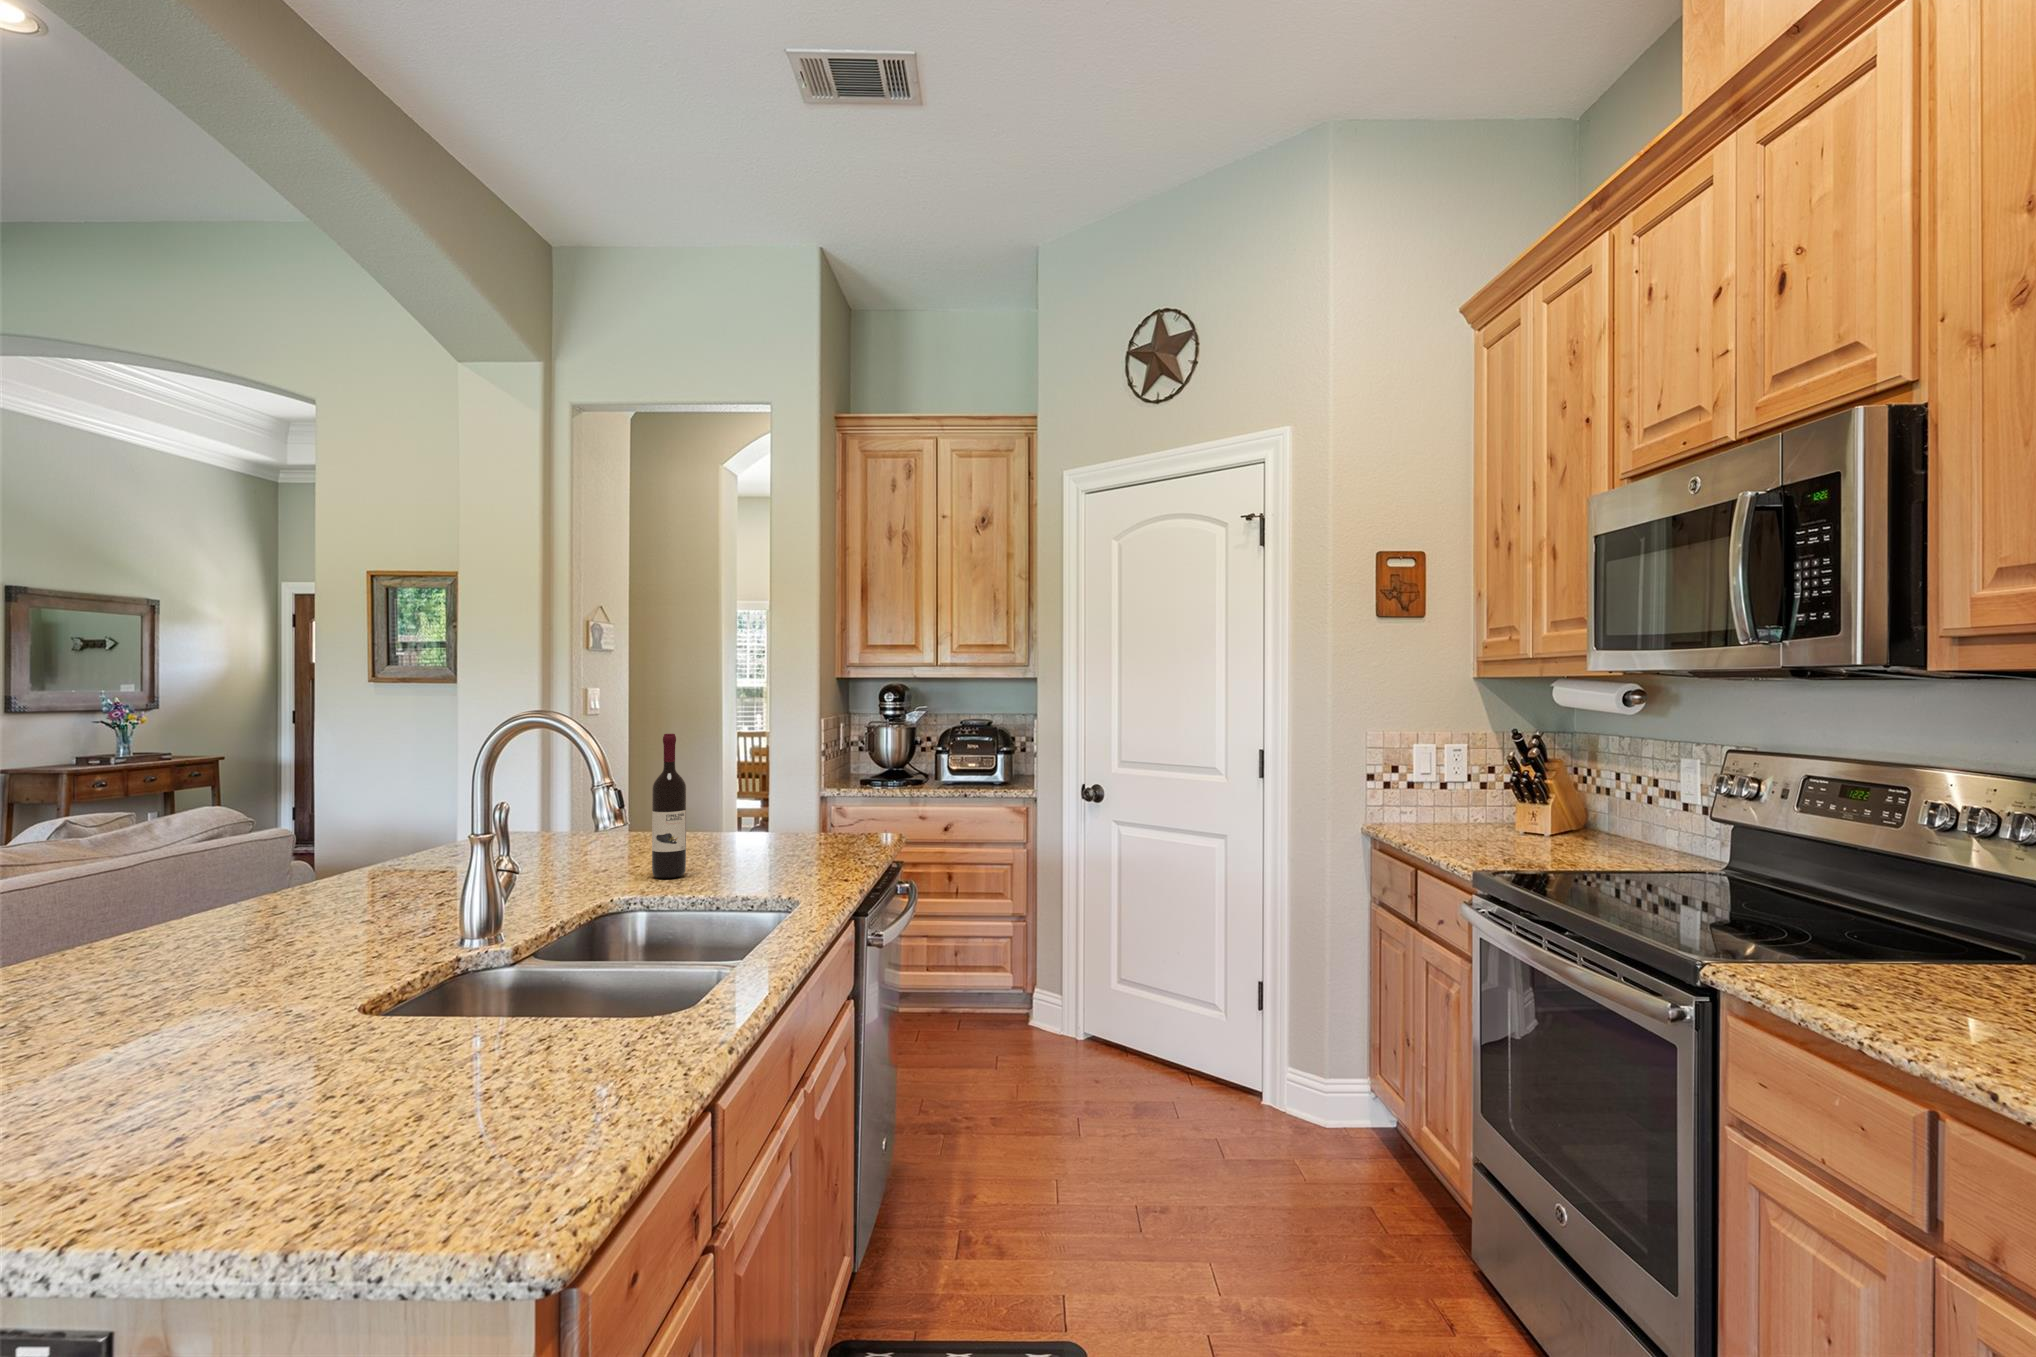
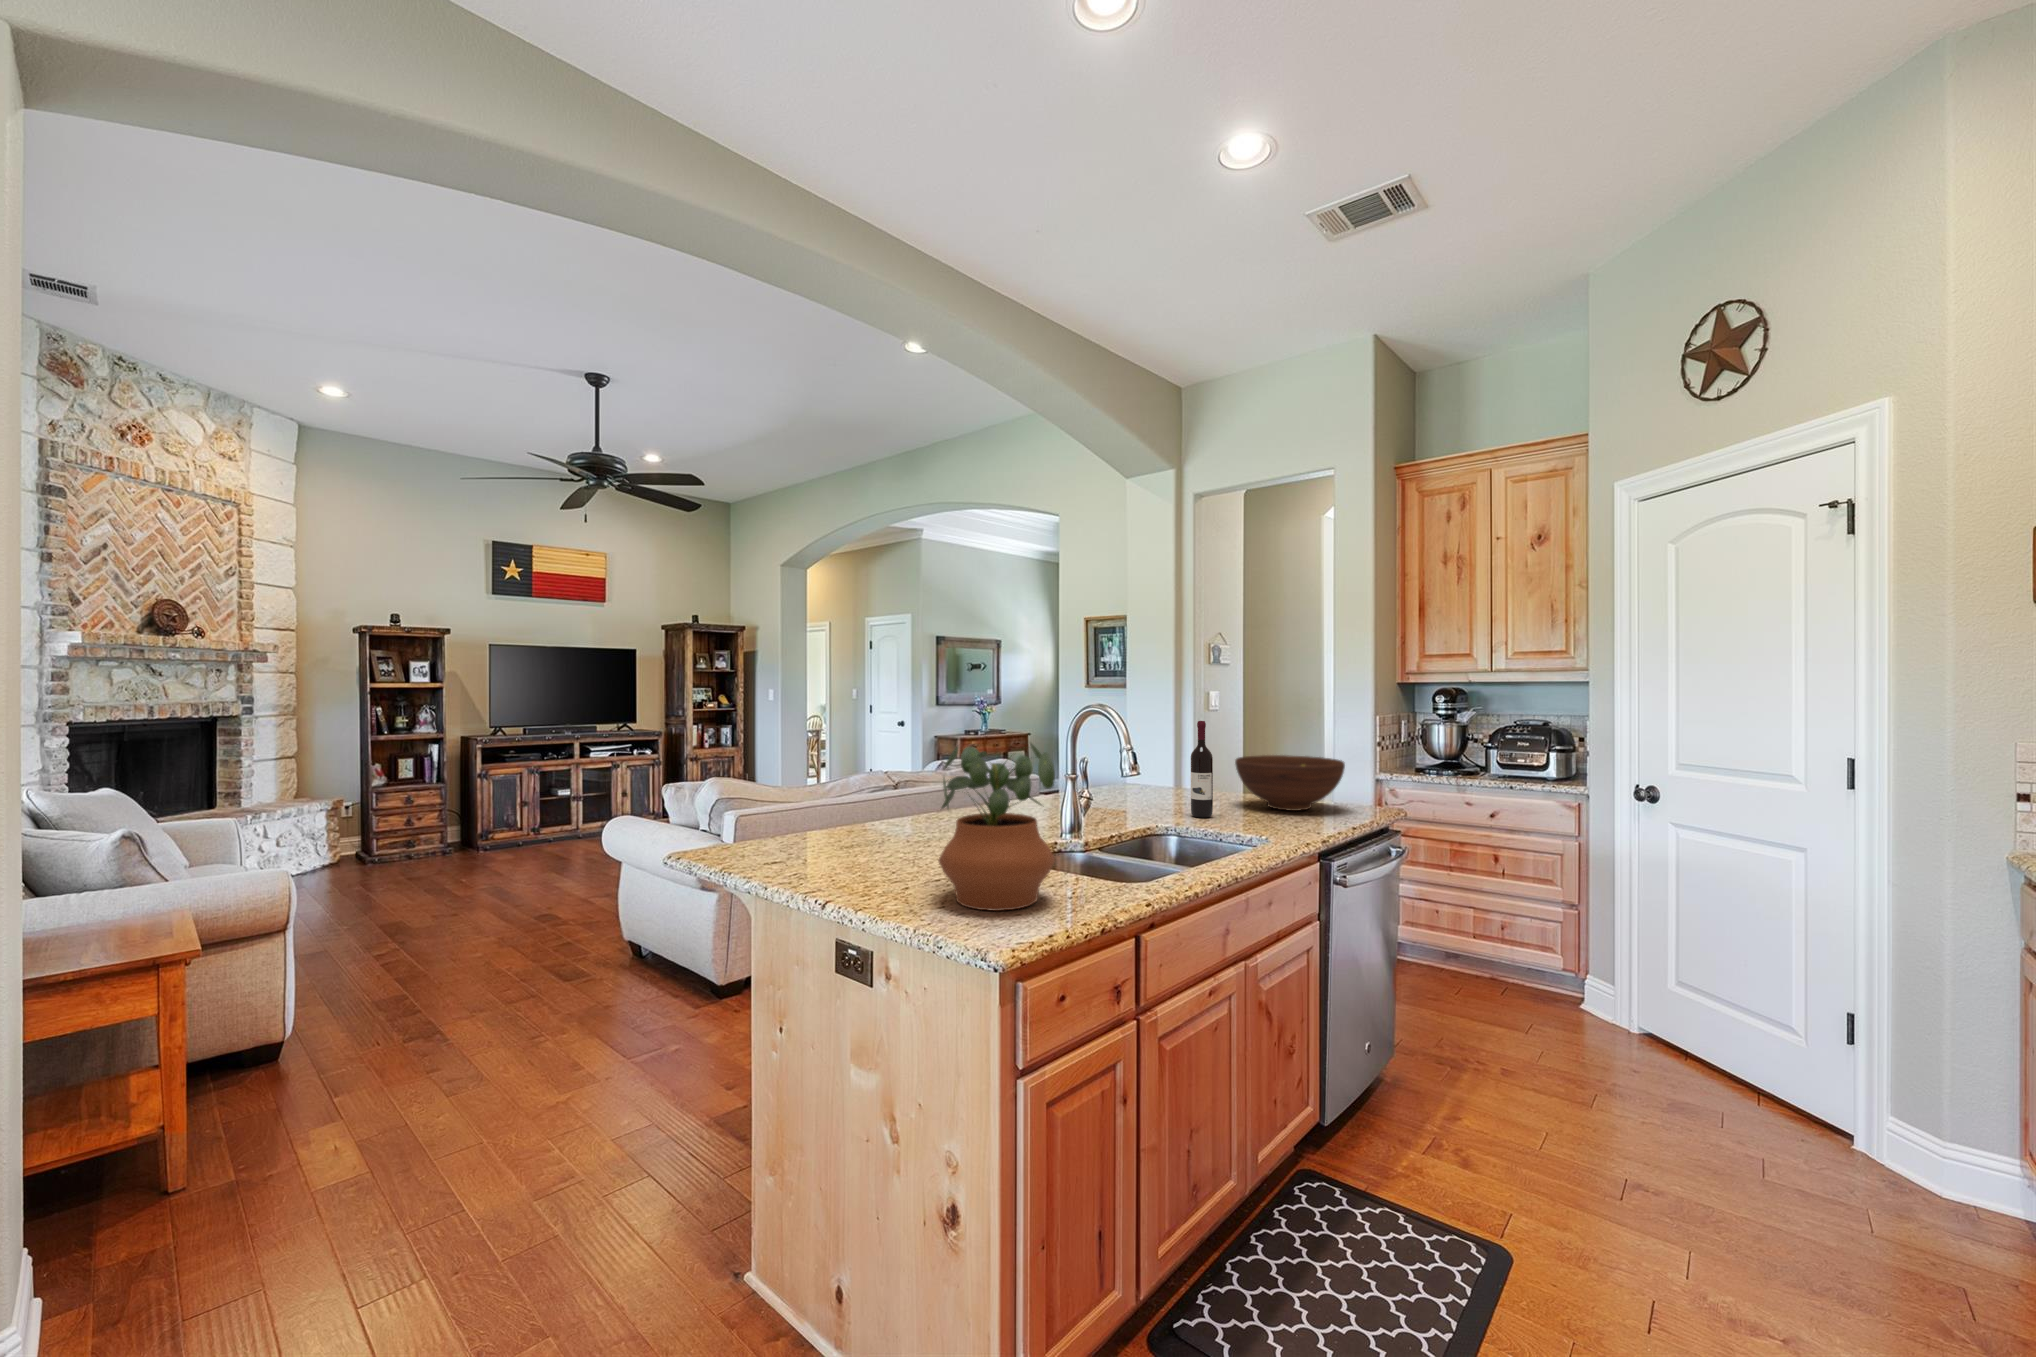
fruit bowl: none [699,776,845,852] -> present [1235,755,1345,811]
potted plant: none [282,788,574,1155] -> present [938,743,1055,911]

